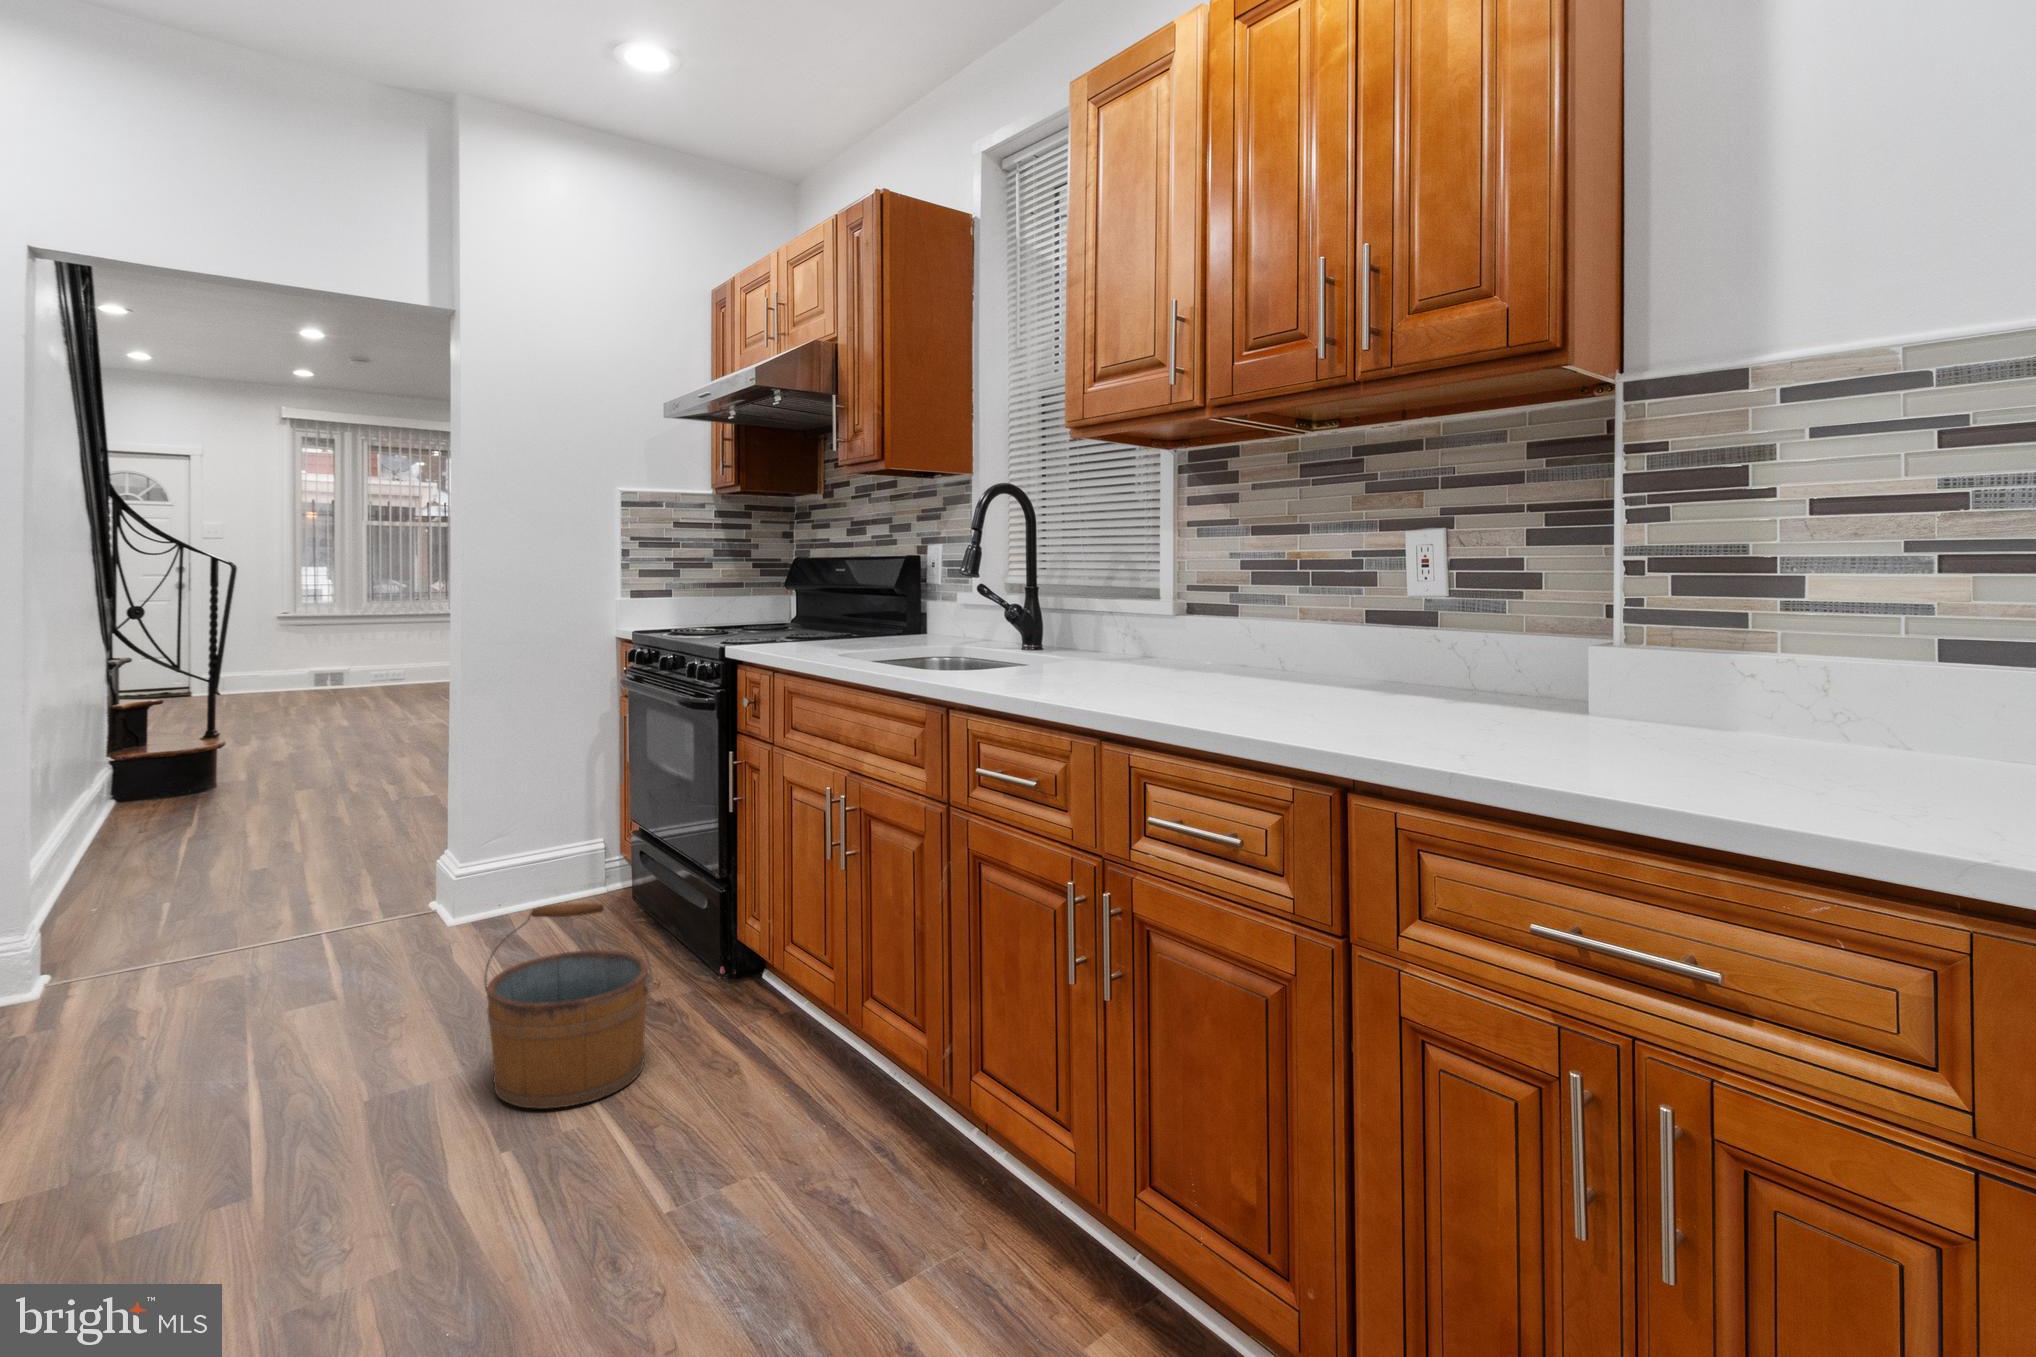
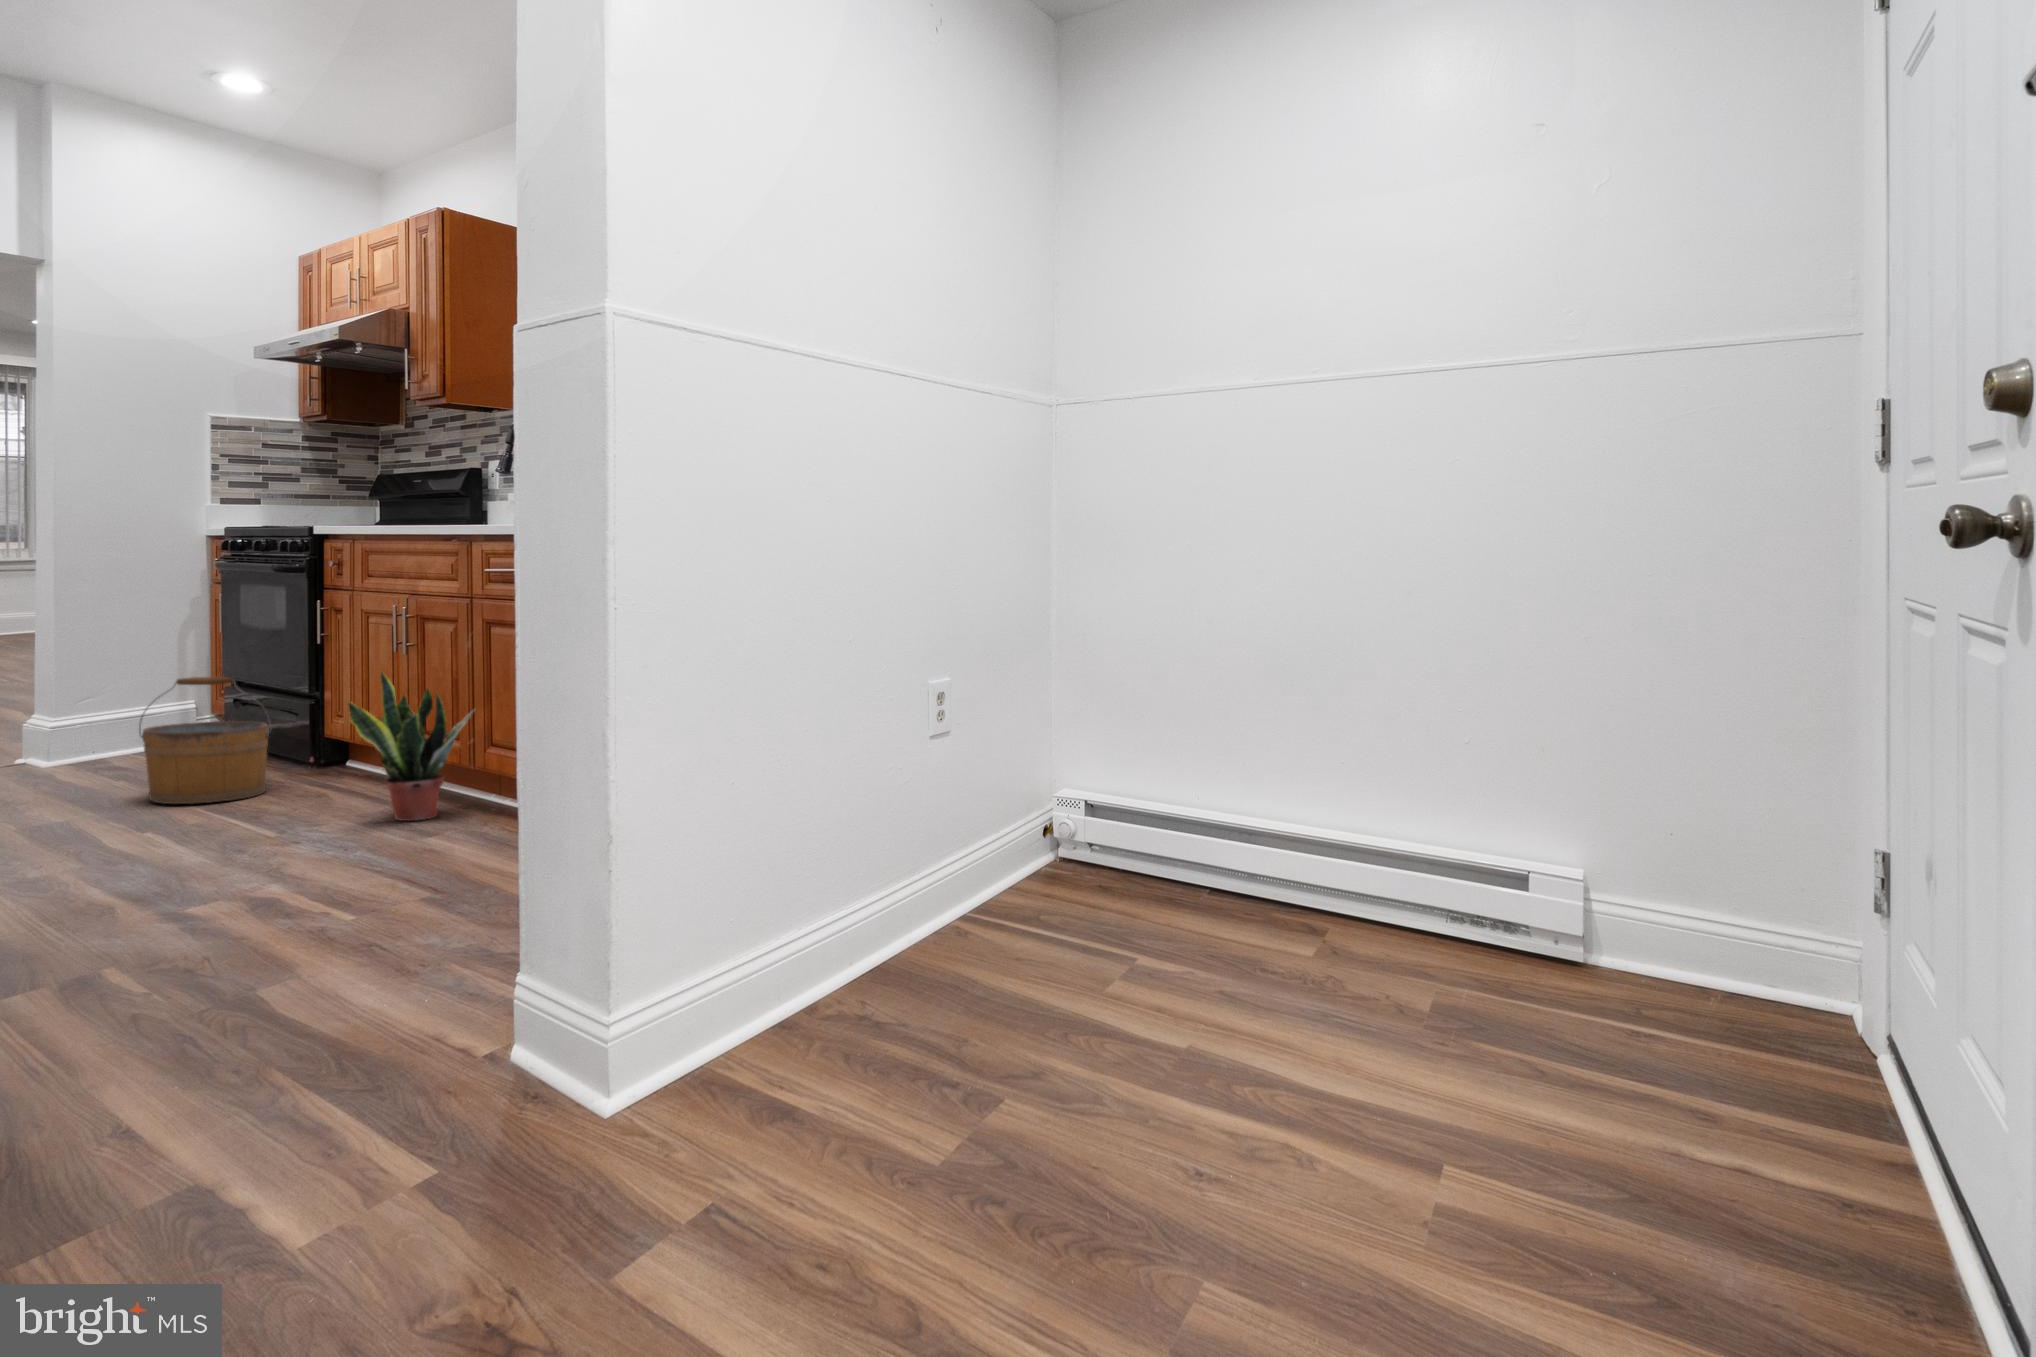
potted plant: none [748,963,946,1243] -> present [349,673,471,821]

